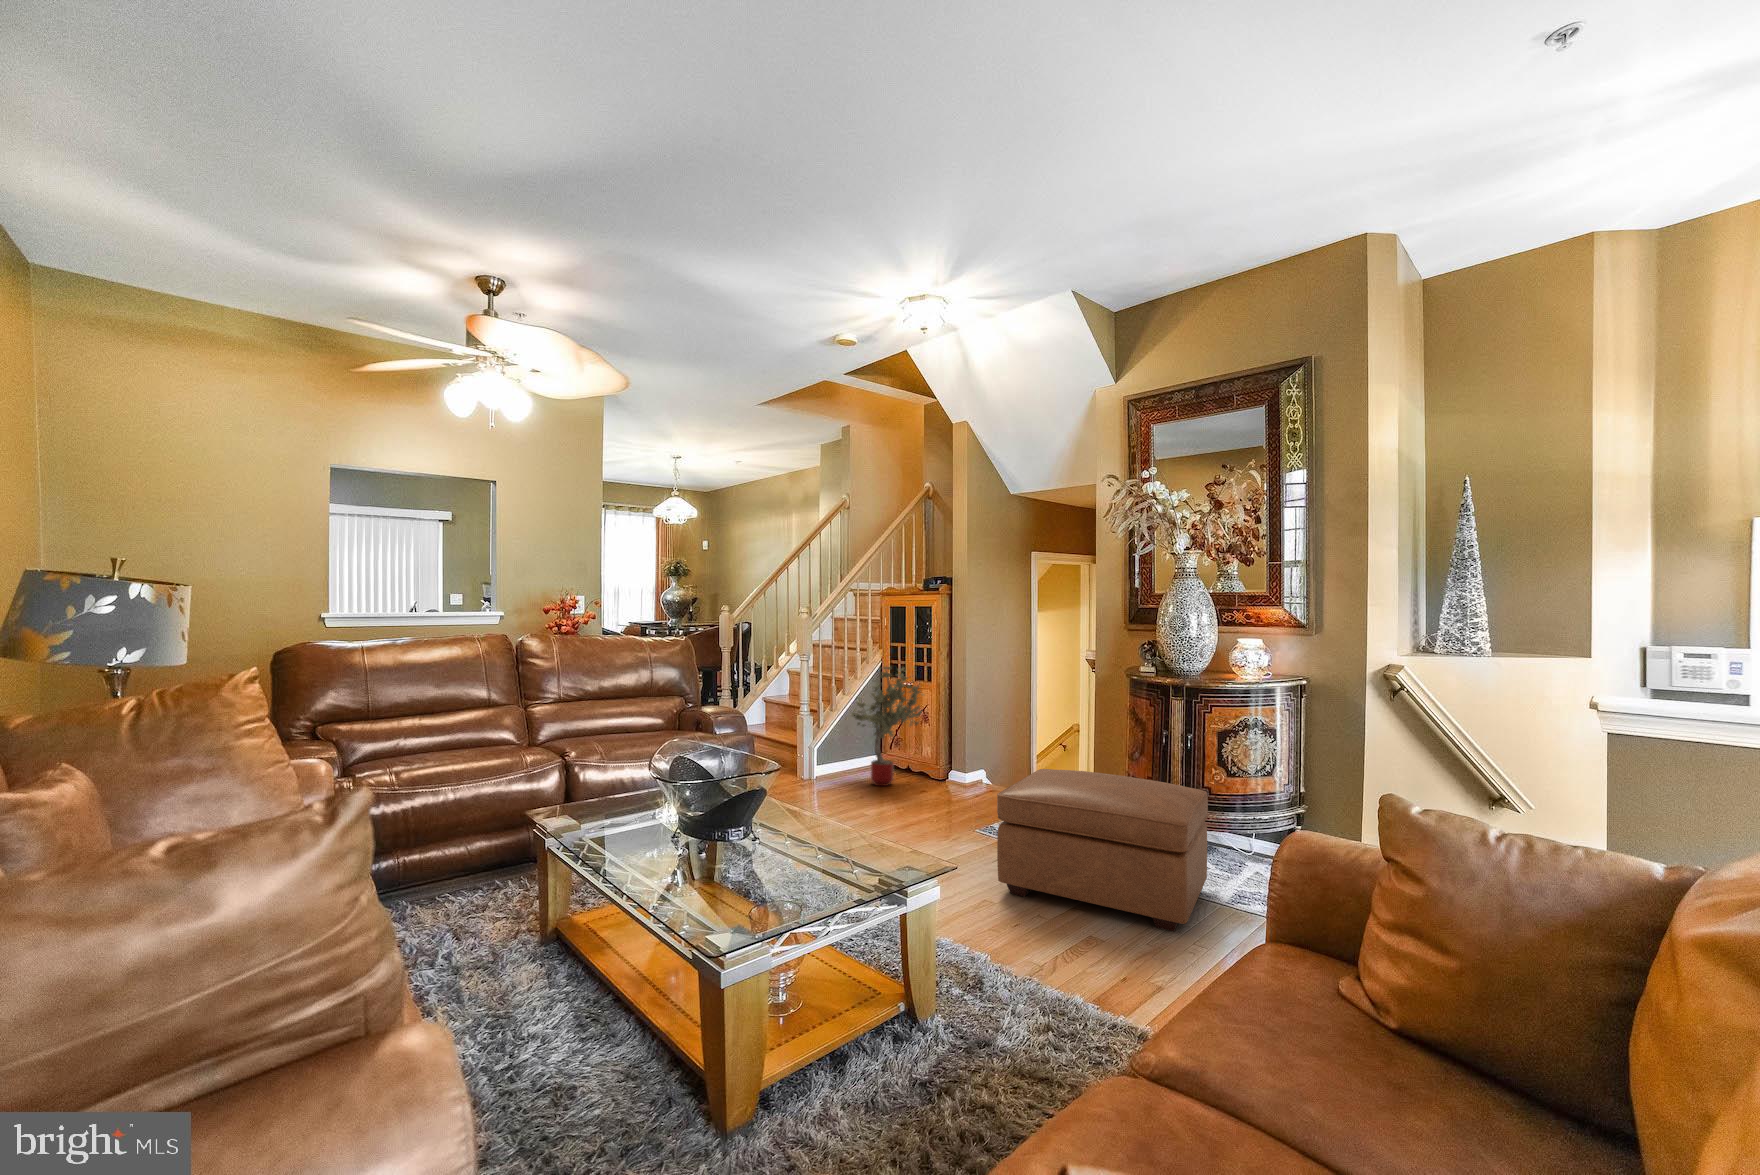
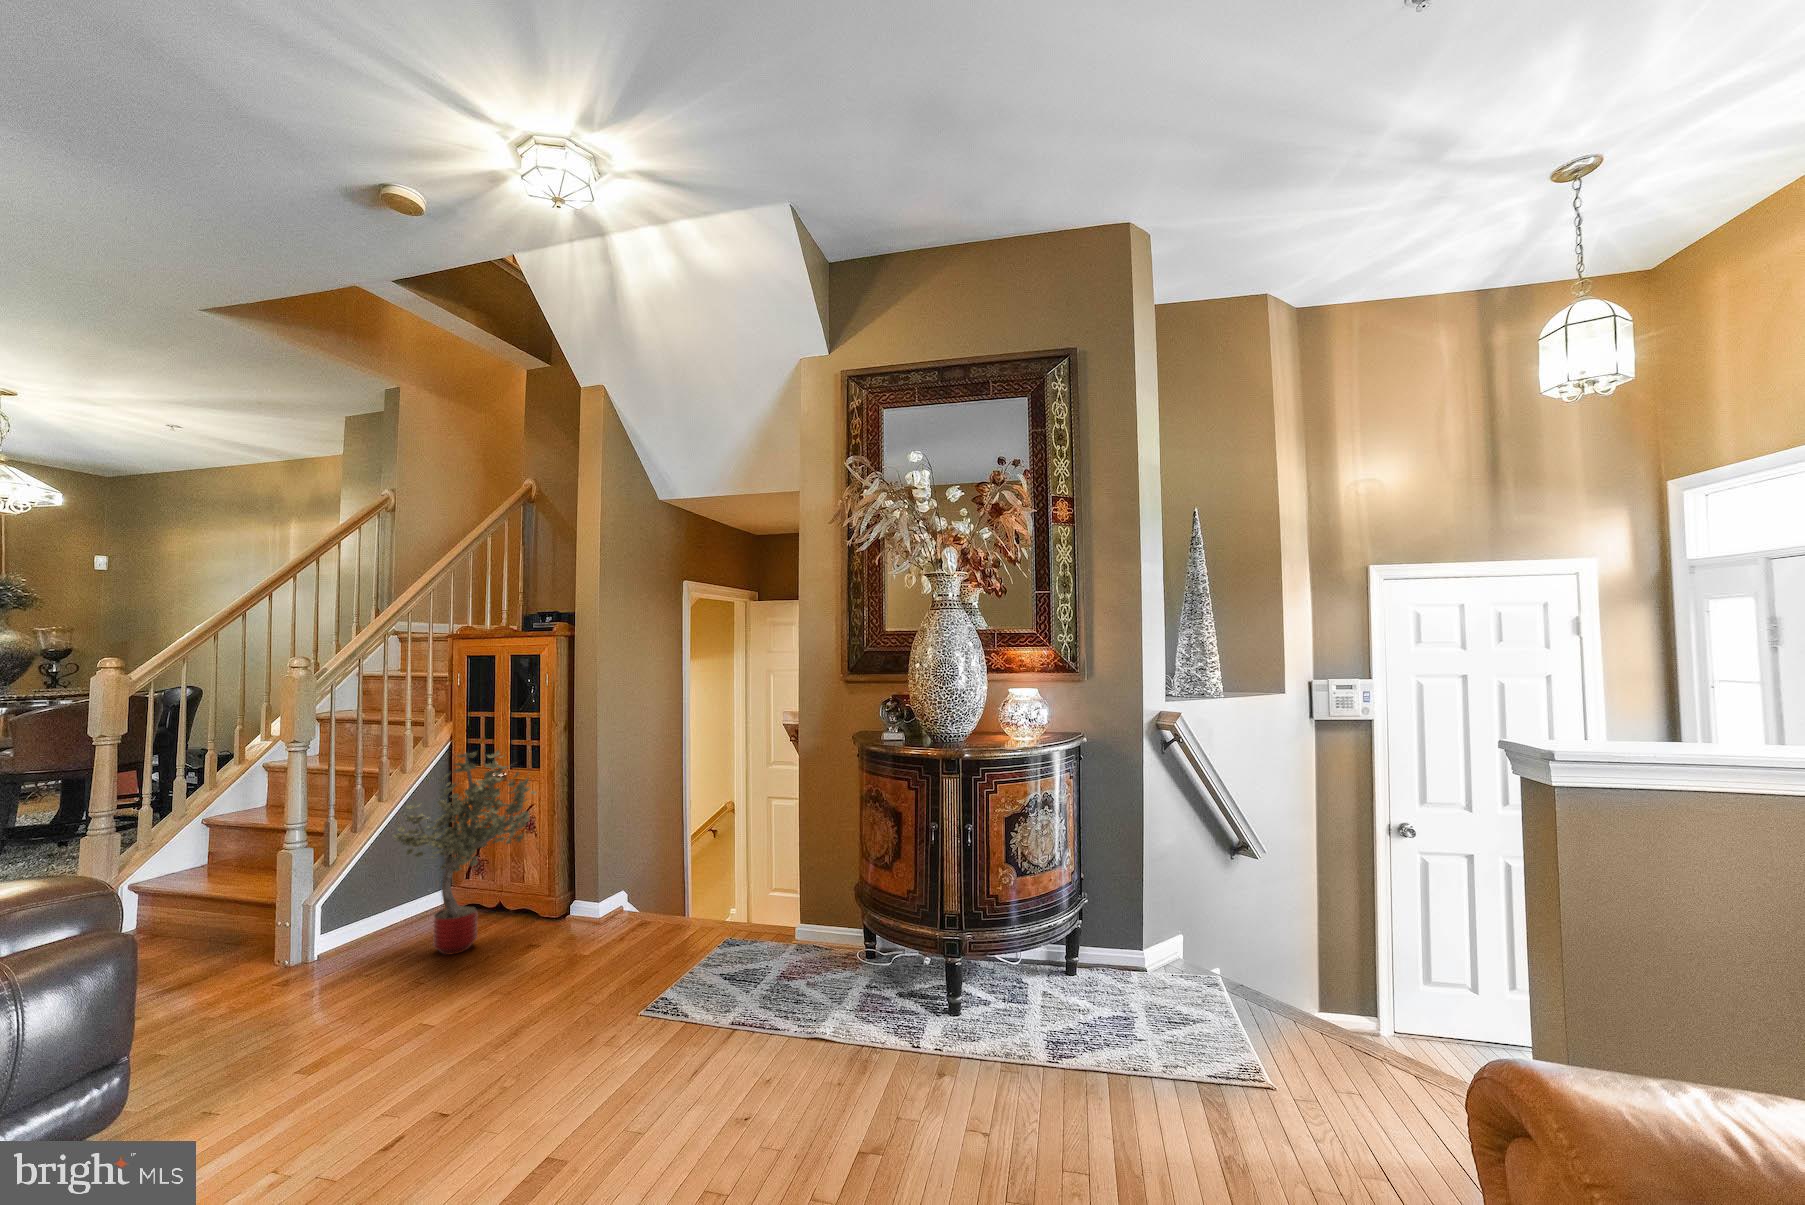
ottoman: present [997,769,1208,932] -> none [721,905,1031,1157]

